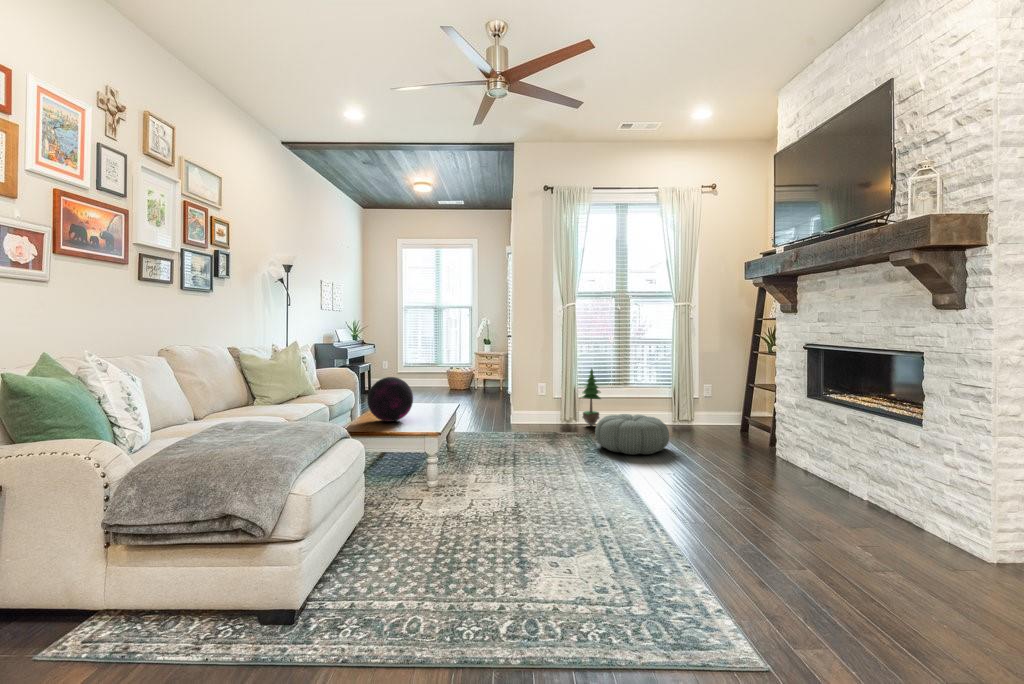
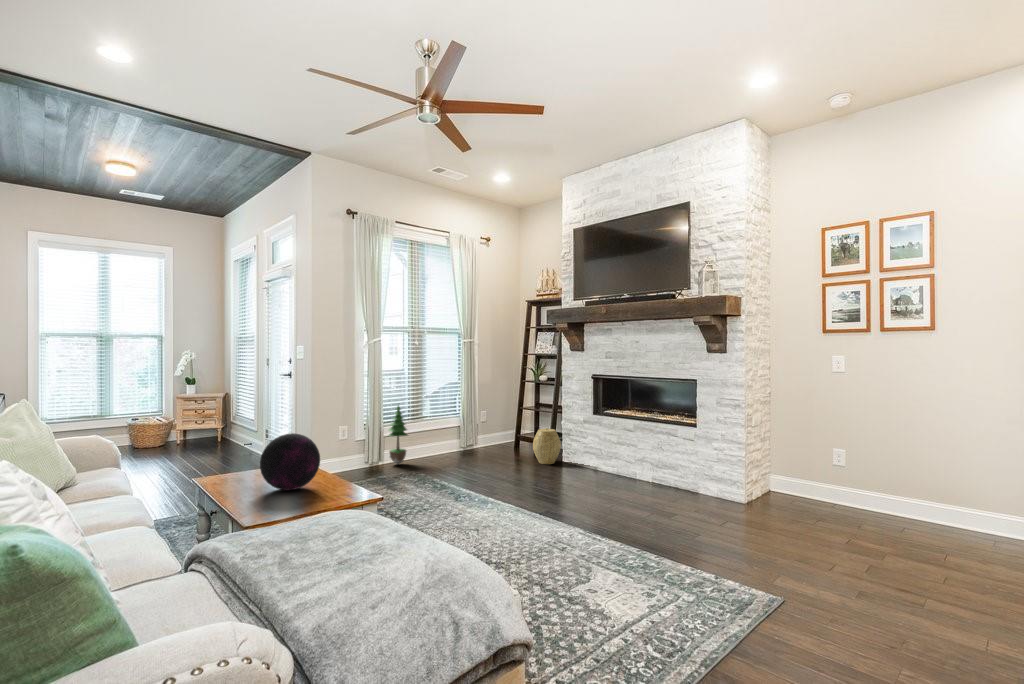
woven basket: none [732,408,769,452] -> present [533,428,561,464]
pouf: present [595,414,669,455] -> none [436,445,503,484]

